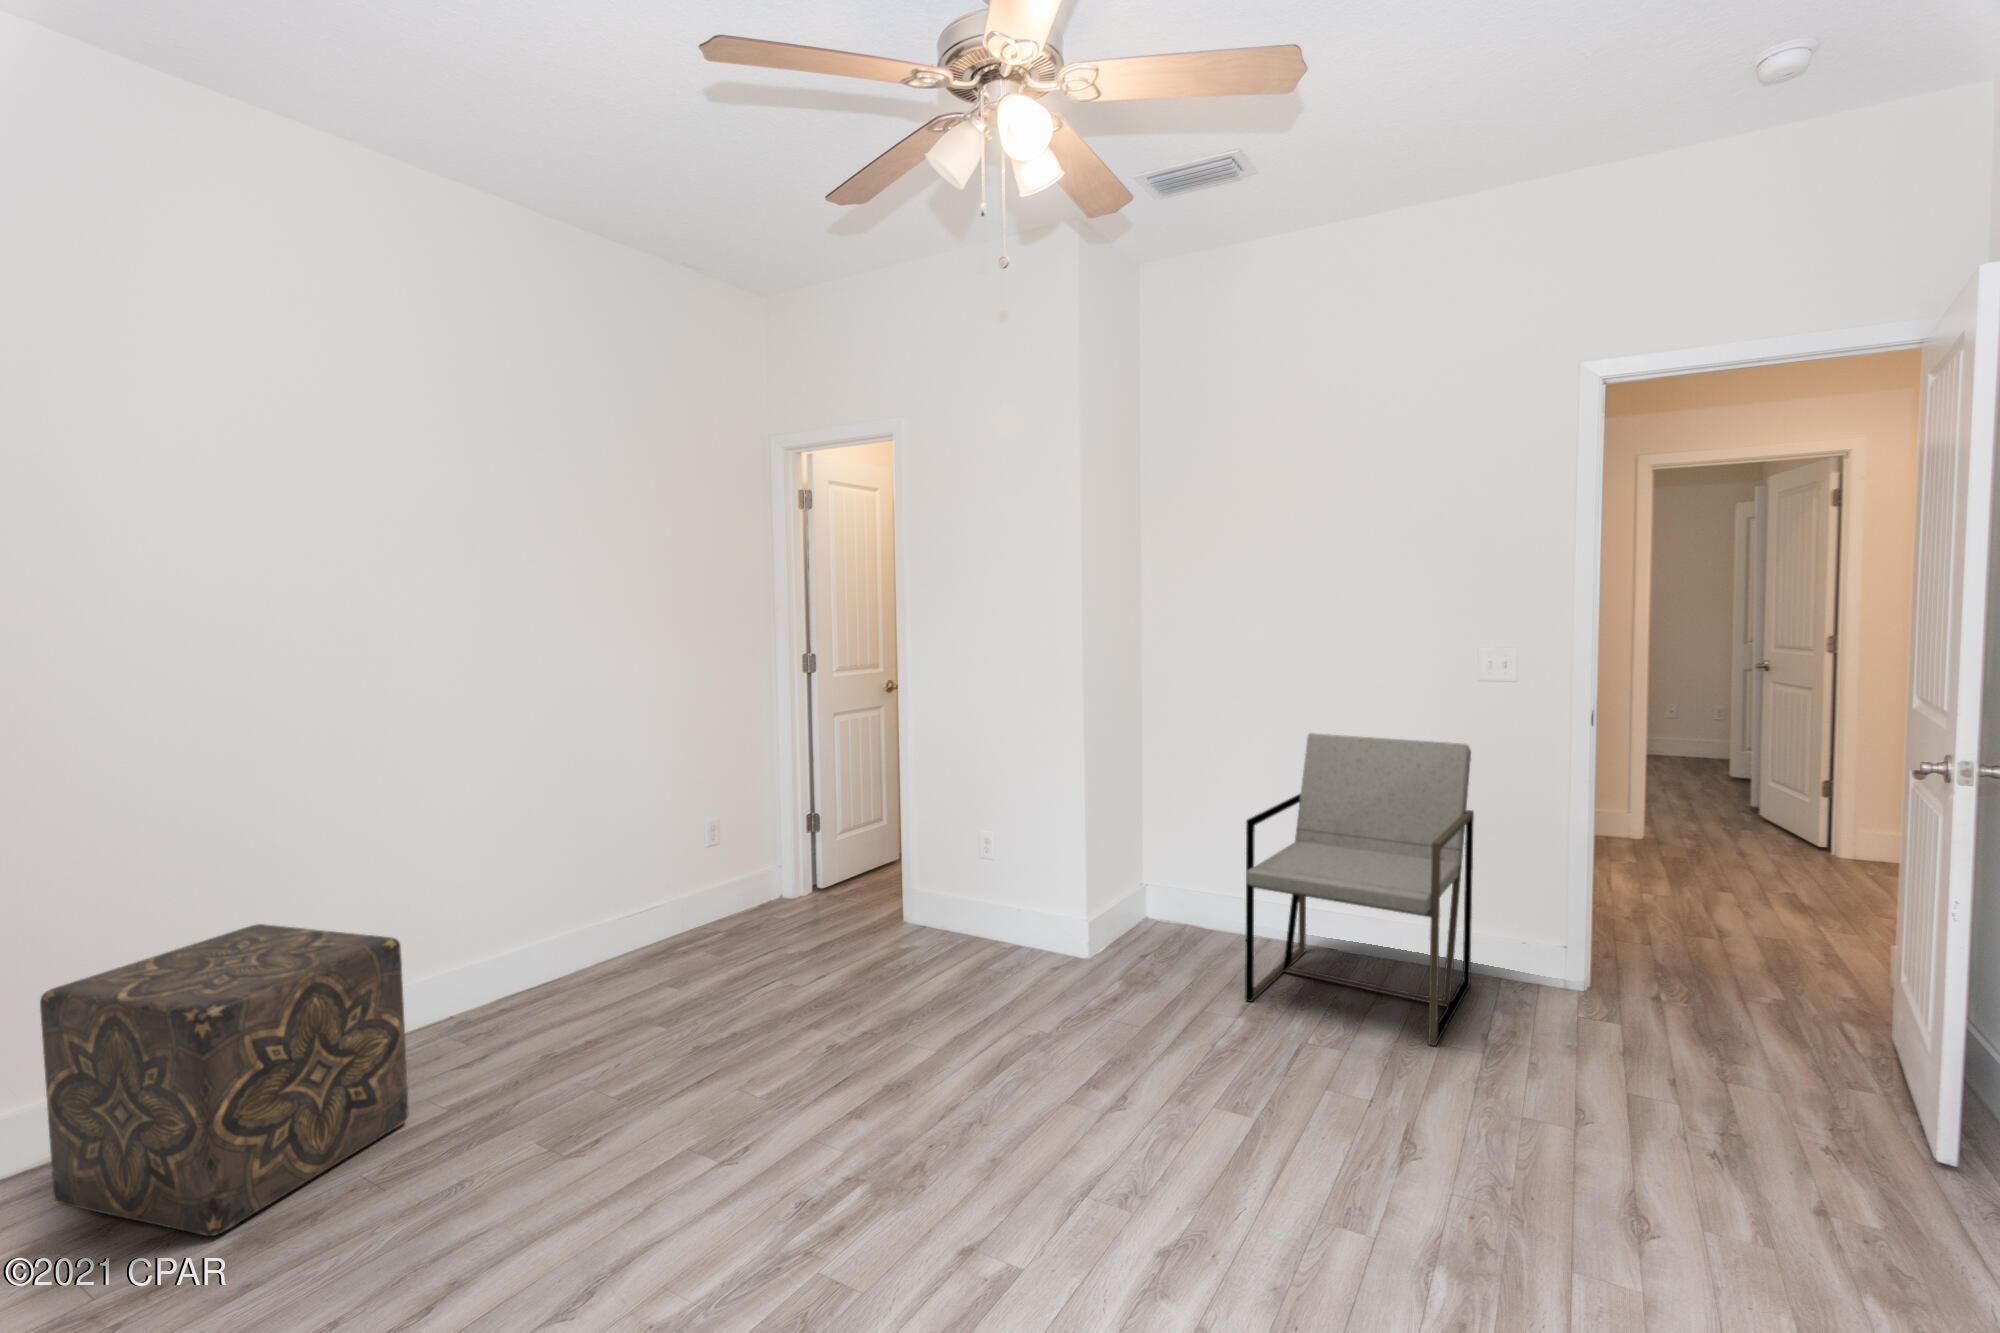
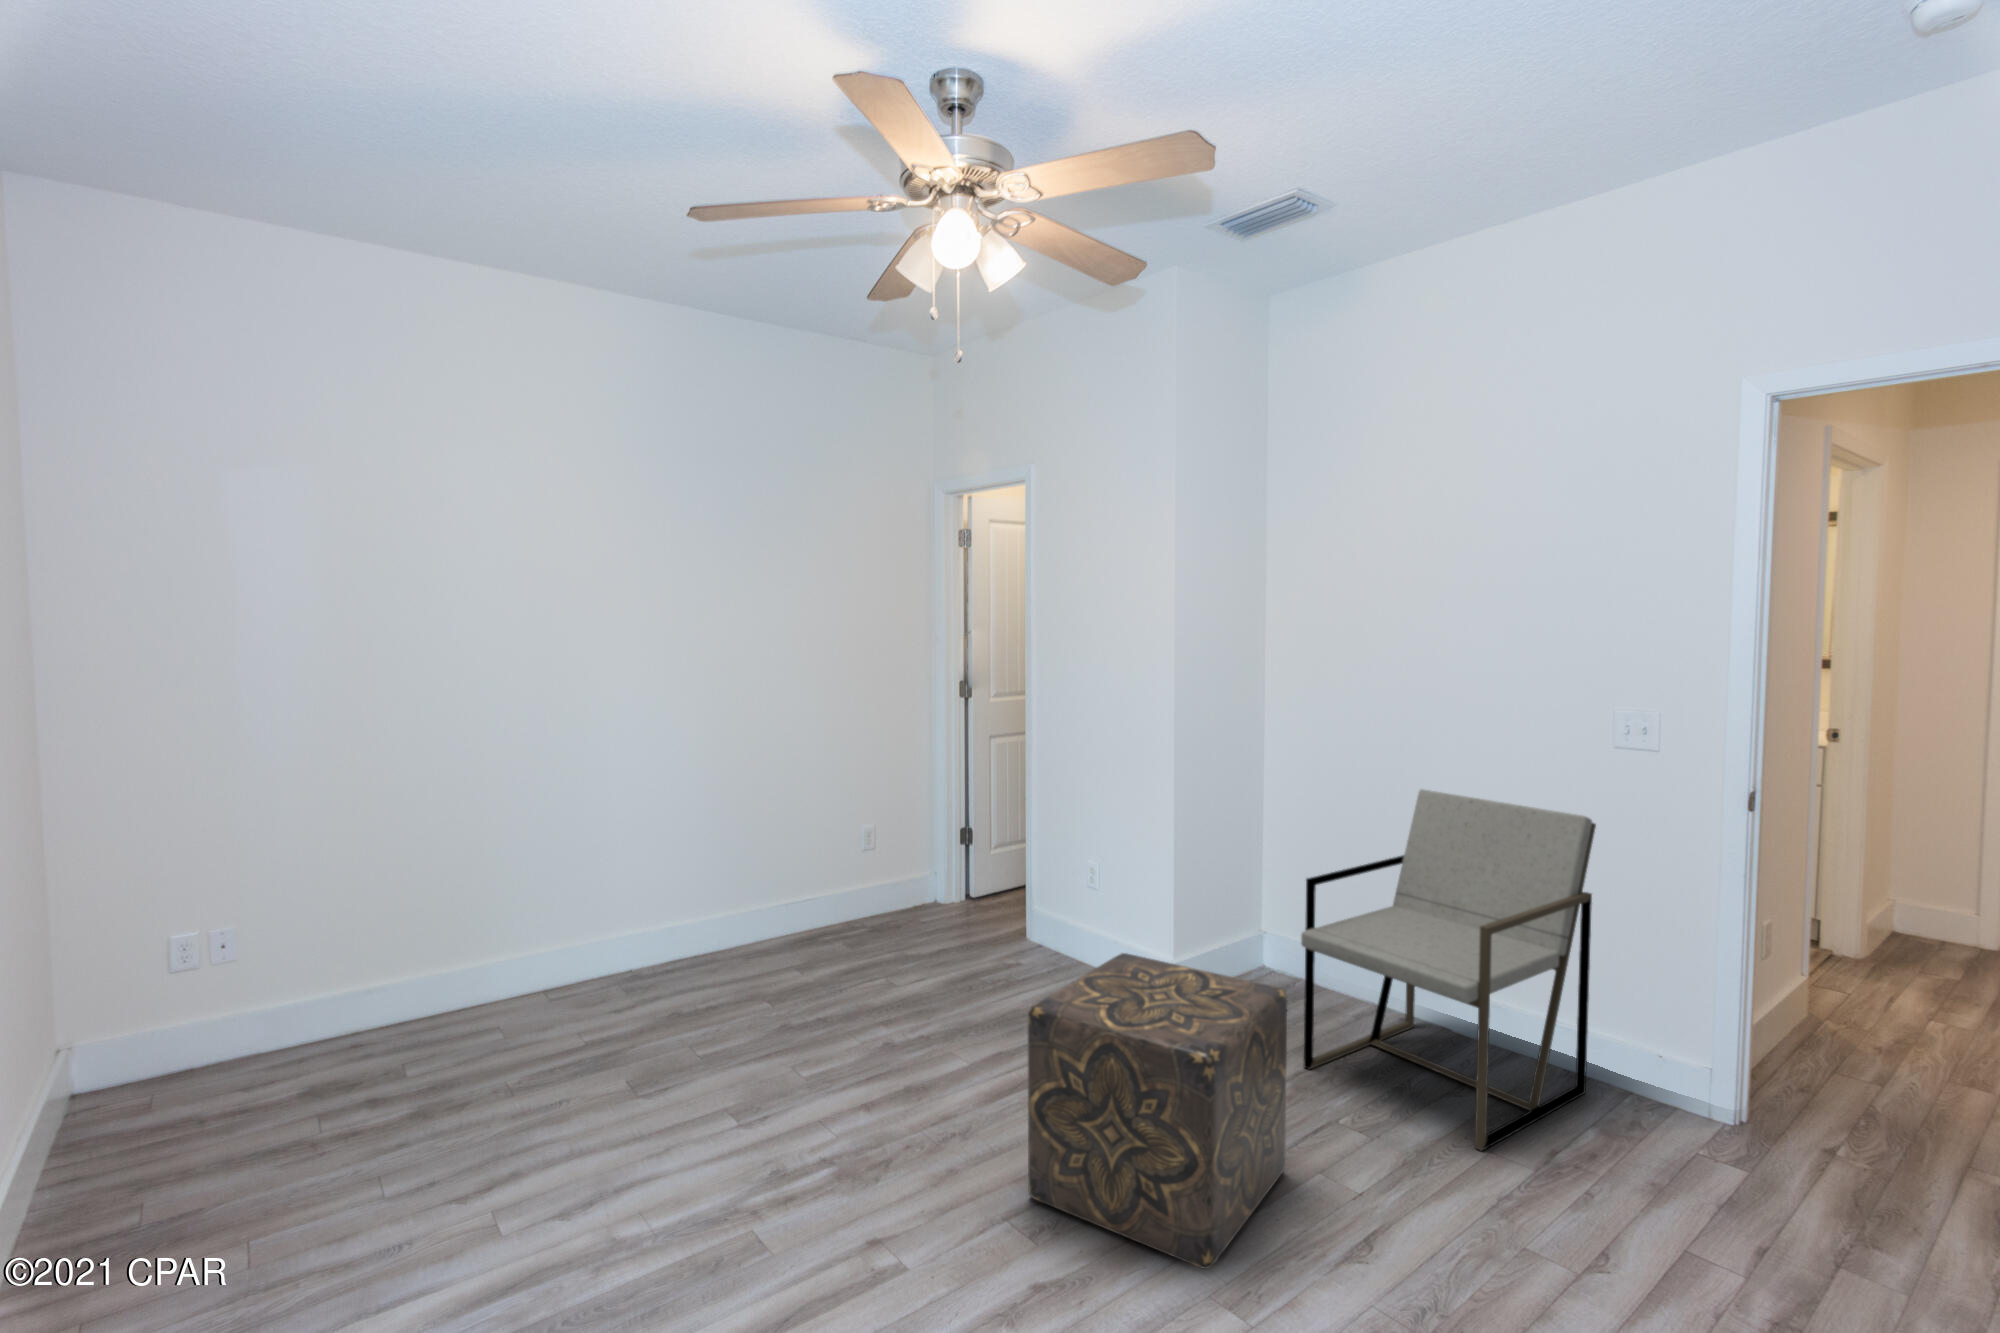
ottoman: present [40,924,409,1236] -> present [1028,953,1287,1269]

